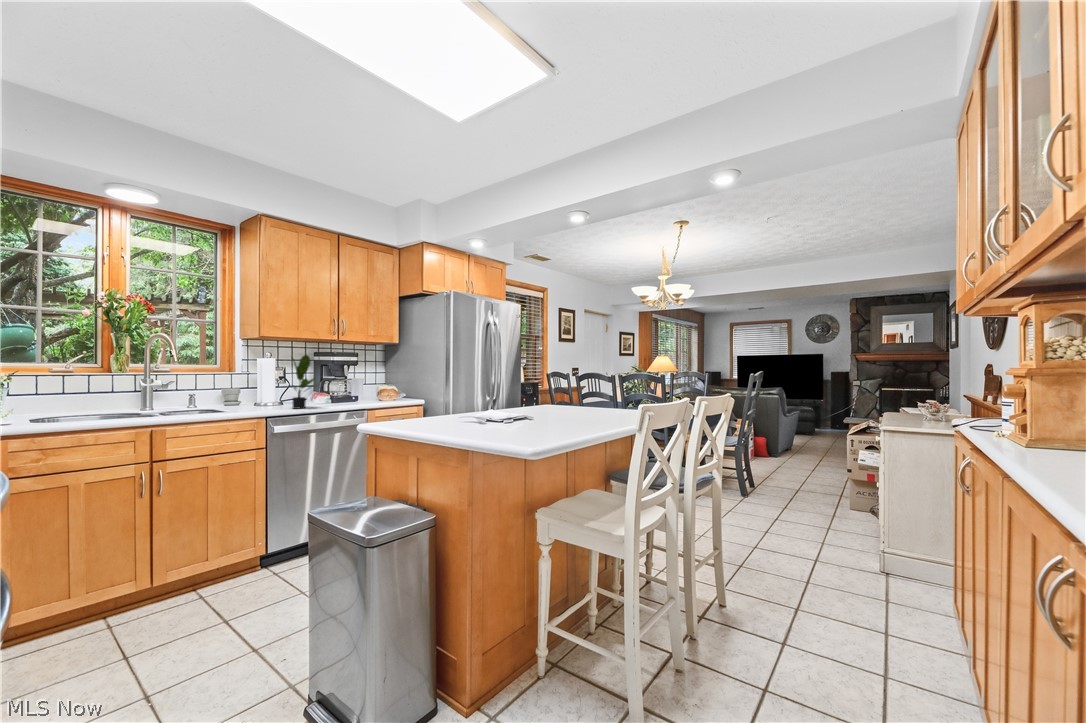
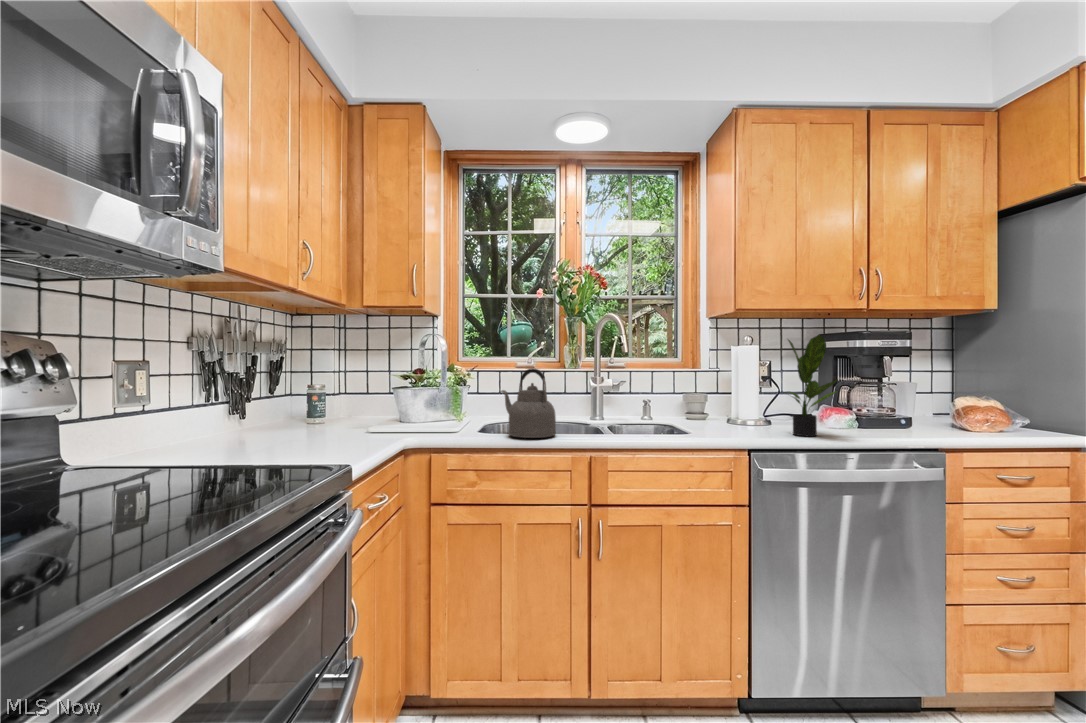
kettle: none [55,373,117,423] -> present [501,369,556,438]

